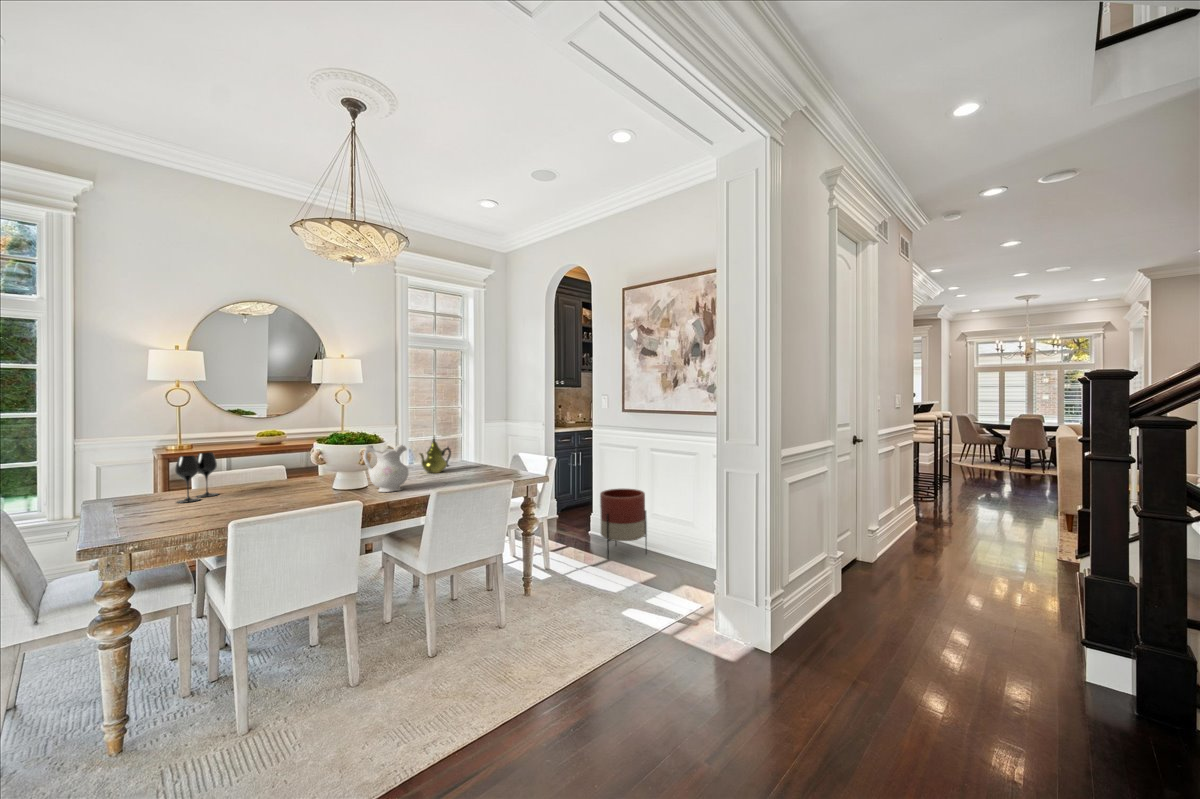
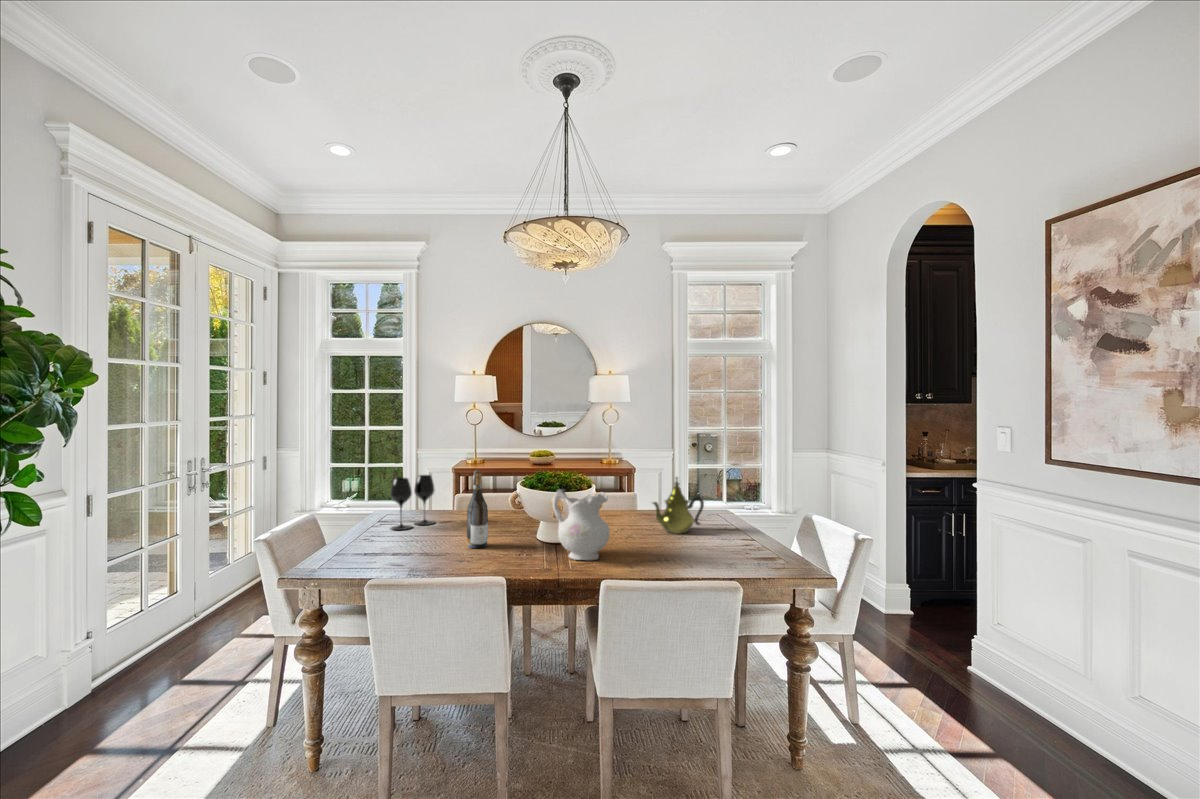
wine bottle: none [283,438,303,500] -> present [467,470,488,548]
planter: present [600,489,647,559] -> none [982,610,1098,772]

